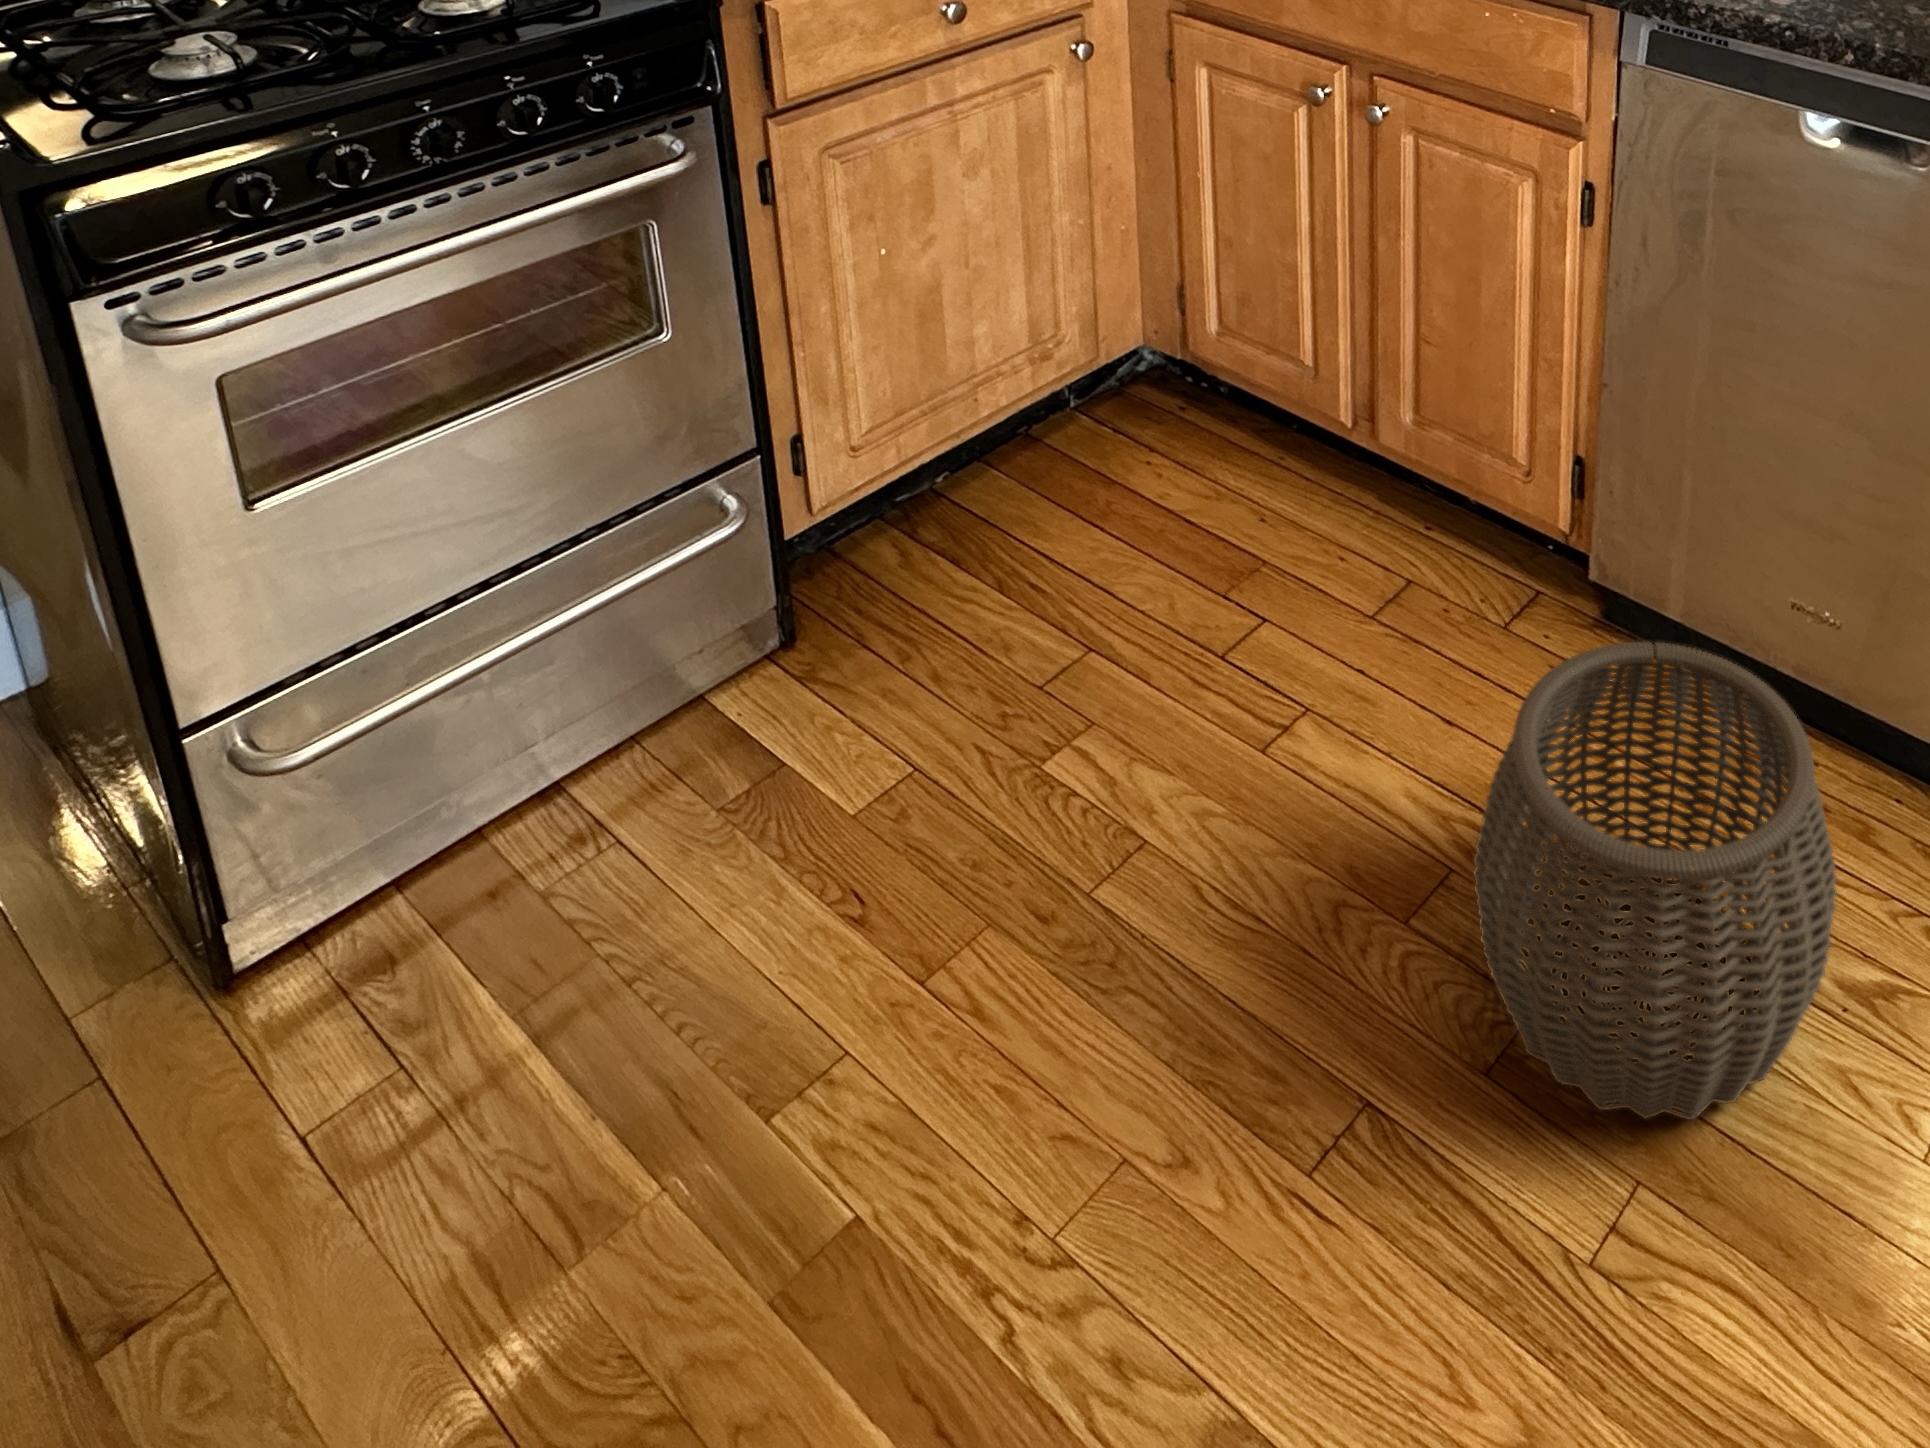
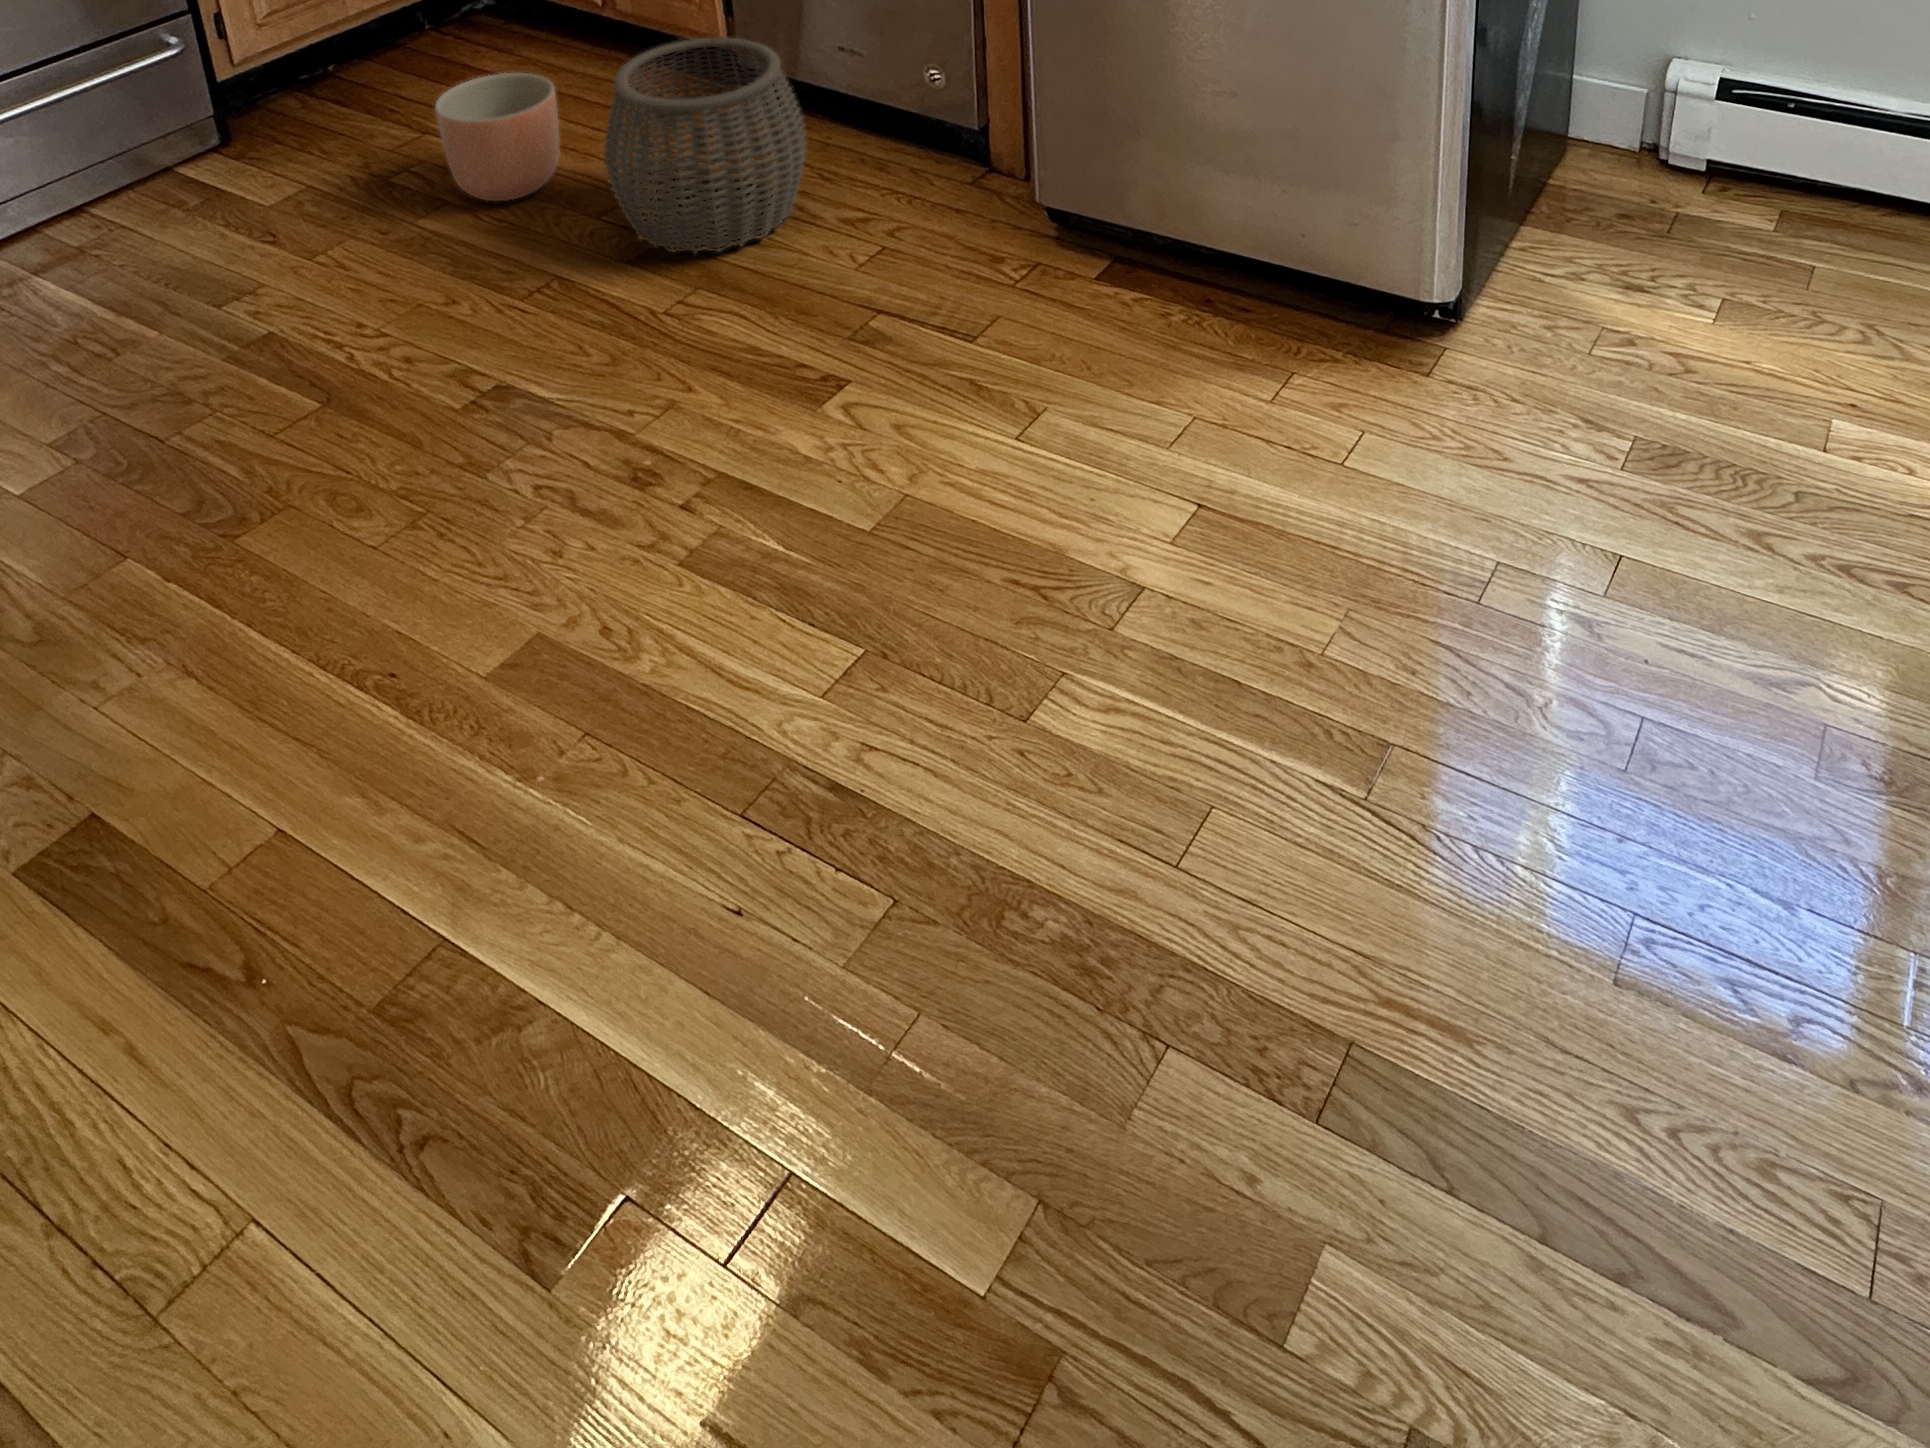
planter: none [1161,636,1358,896] -> present [435,73,560,201]

